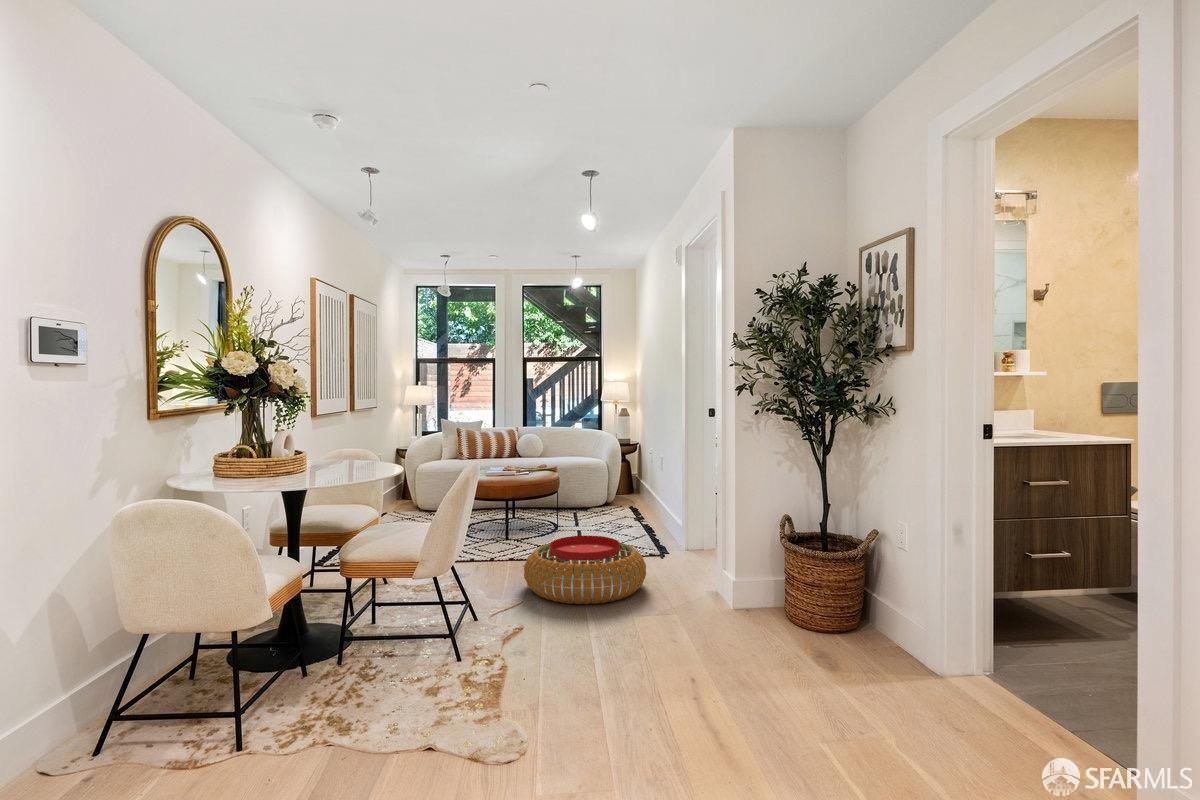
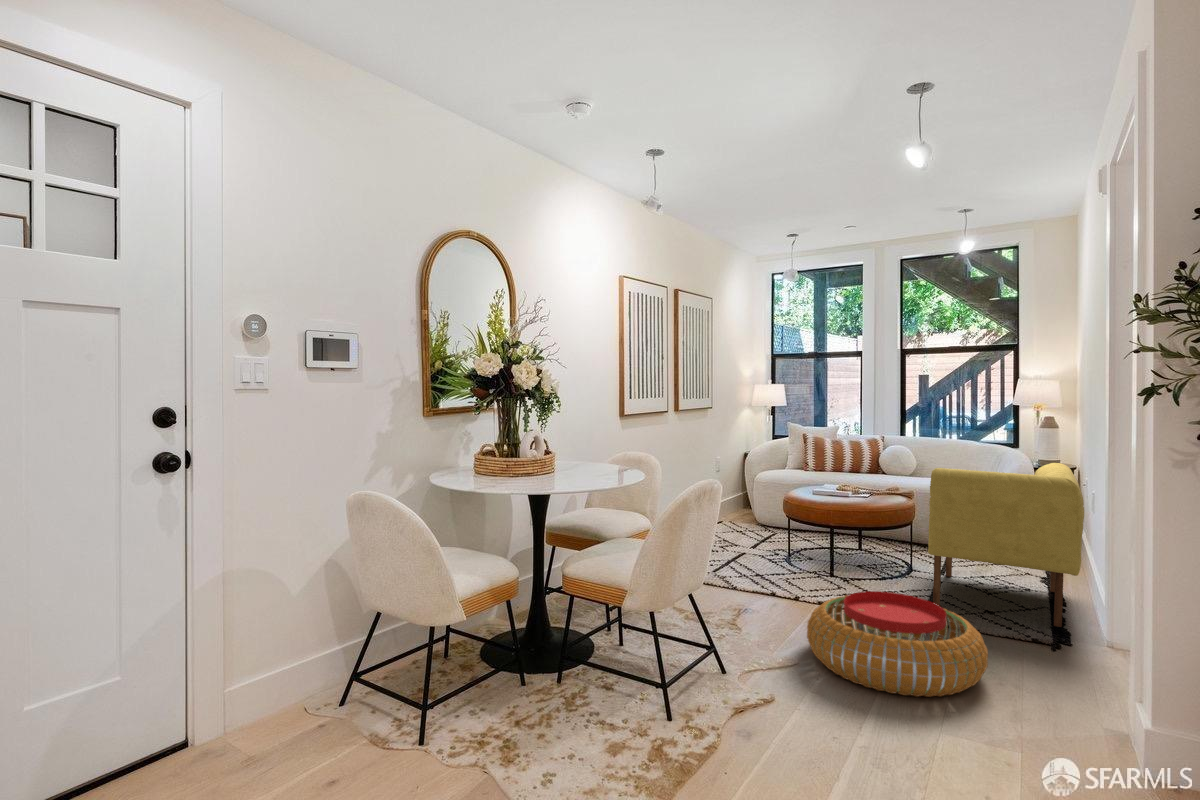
armchair: none [578,435,674,546] -> present [928,463,1084,627]

